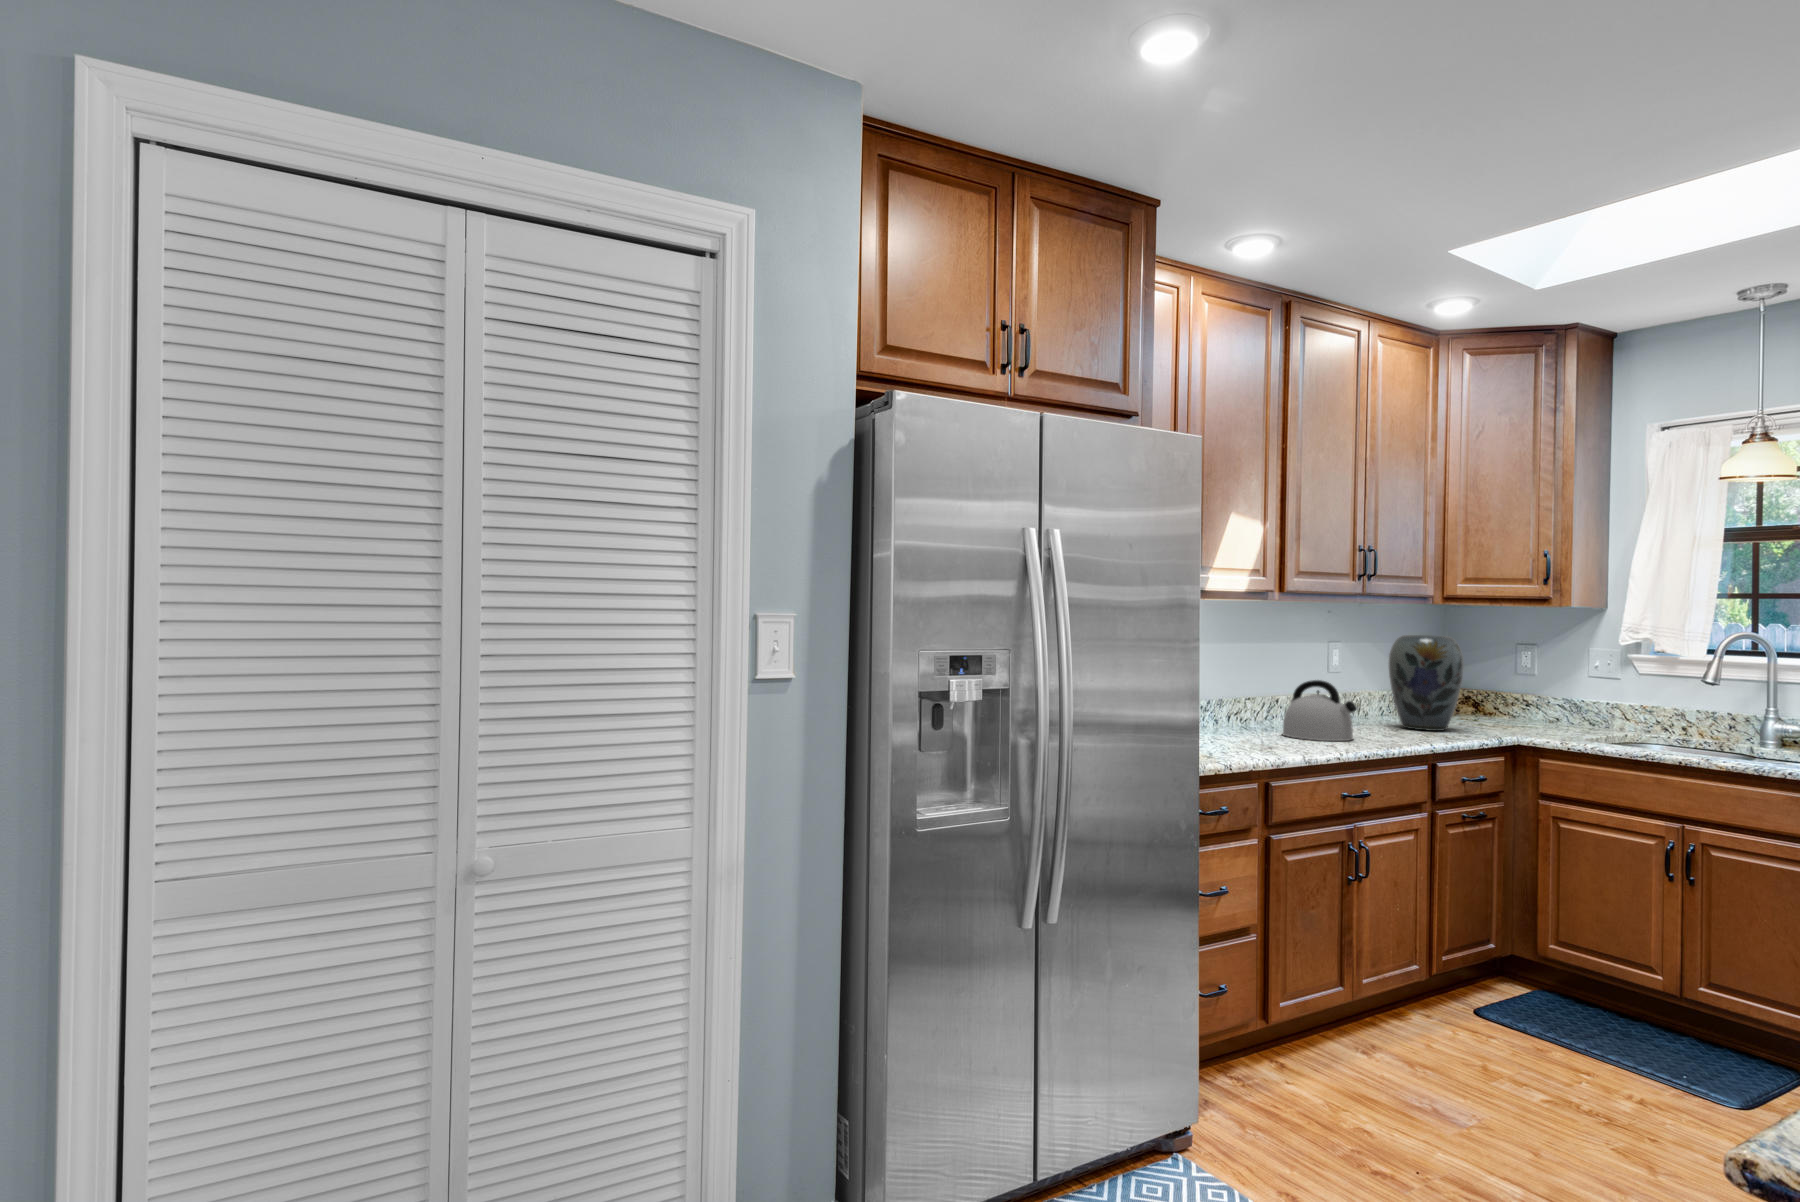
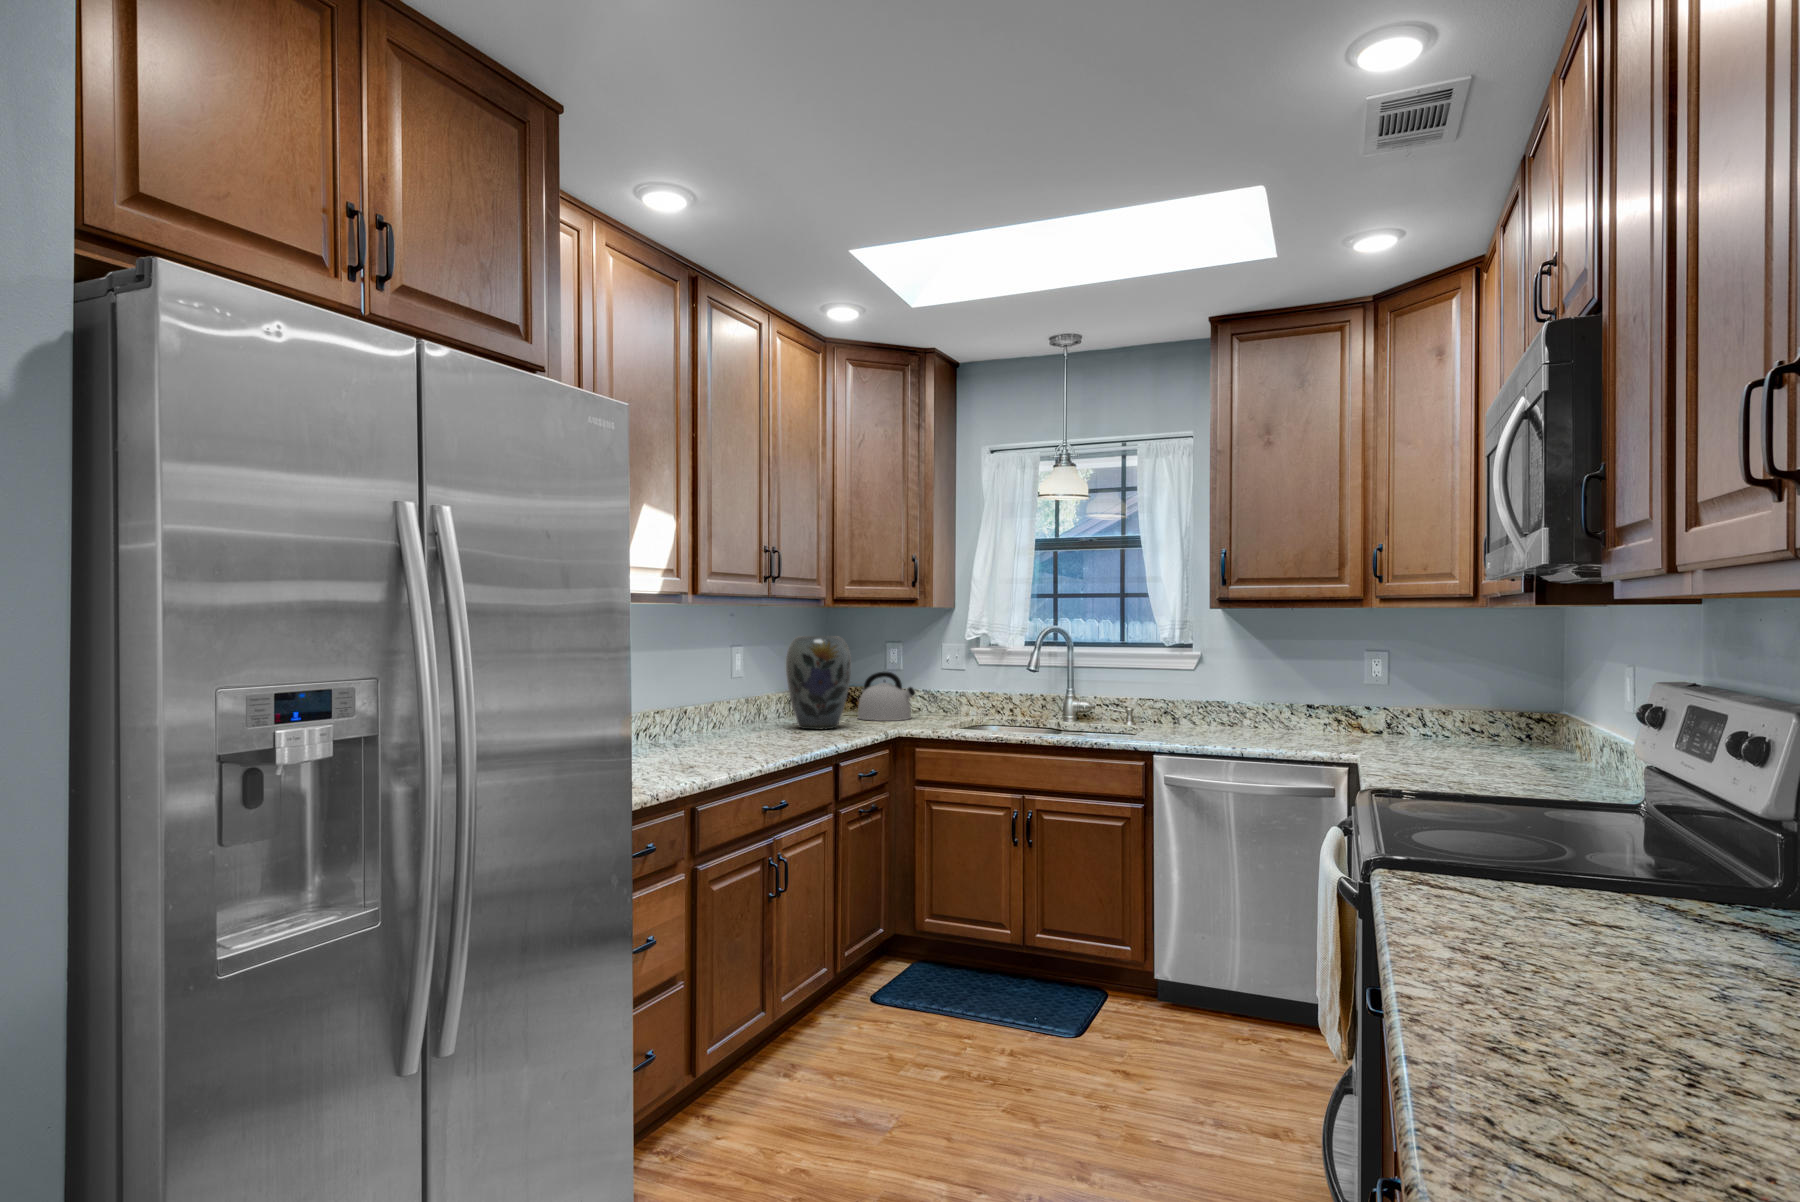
kettle: present [1282,680,1357,741] -> present [858,672,915,721]

